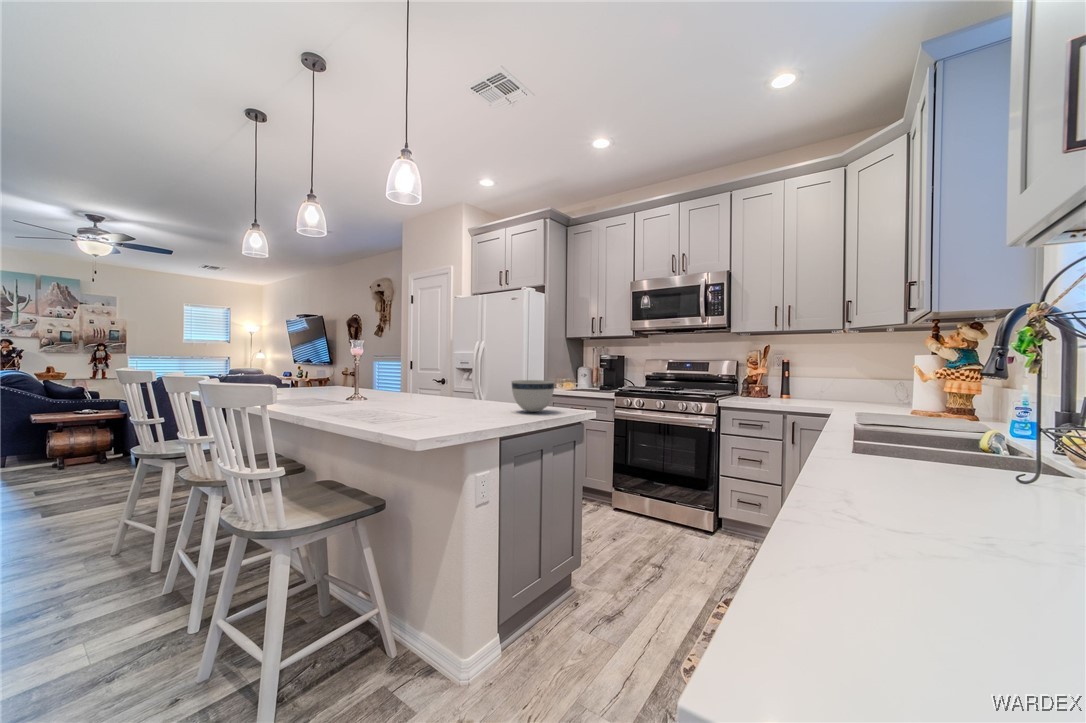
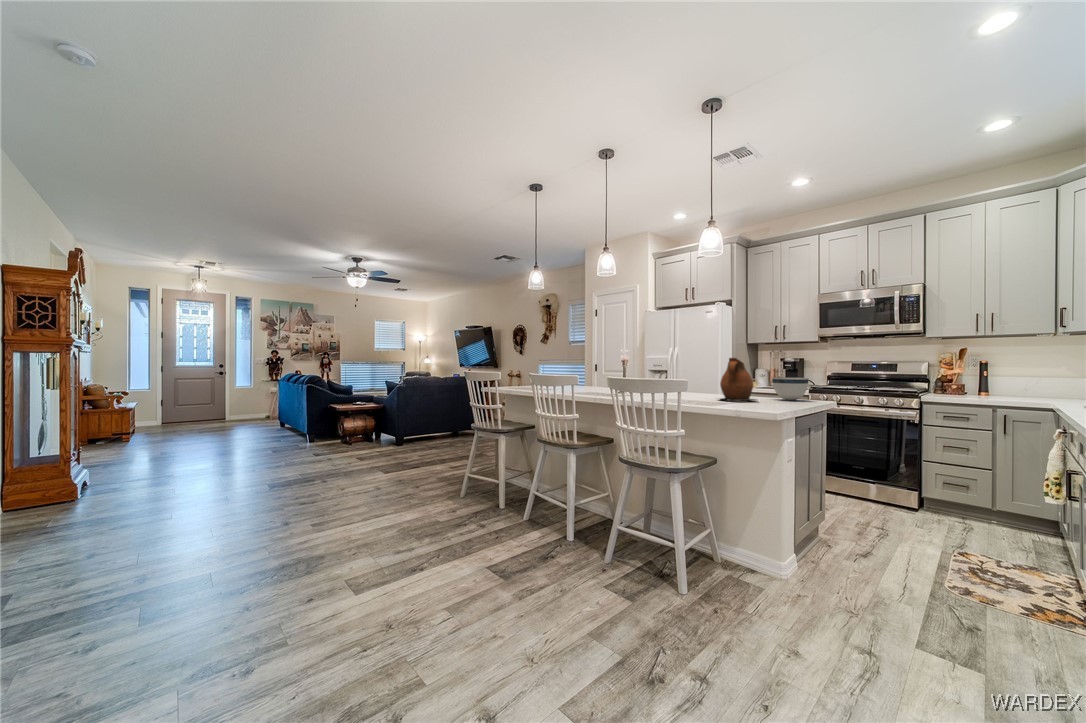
ceramic pitcher: none [423,352,479,416] -> present [720,358,757,401]

